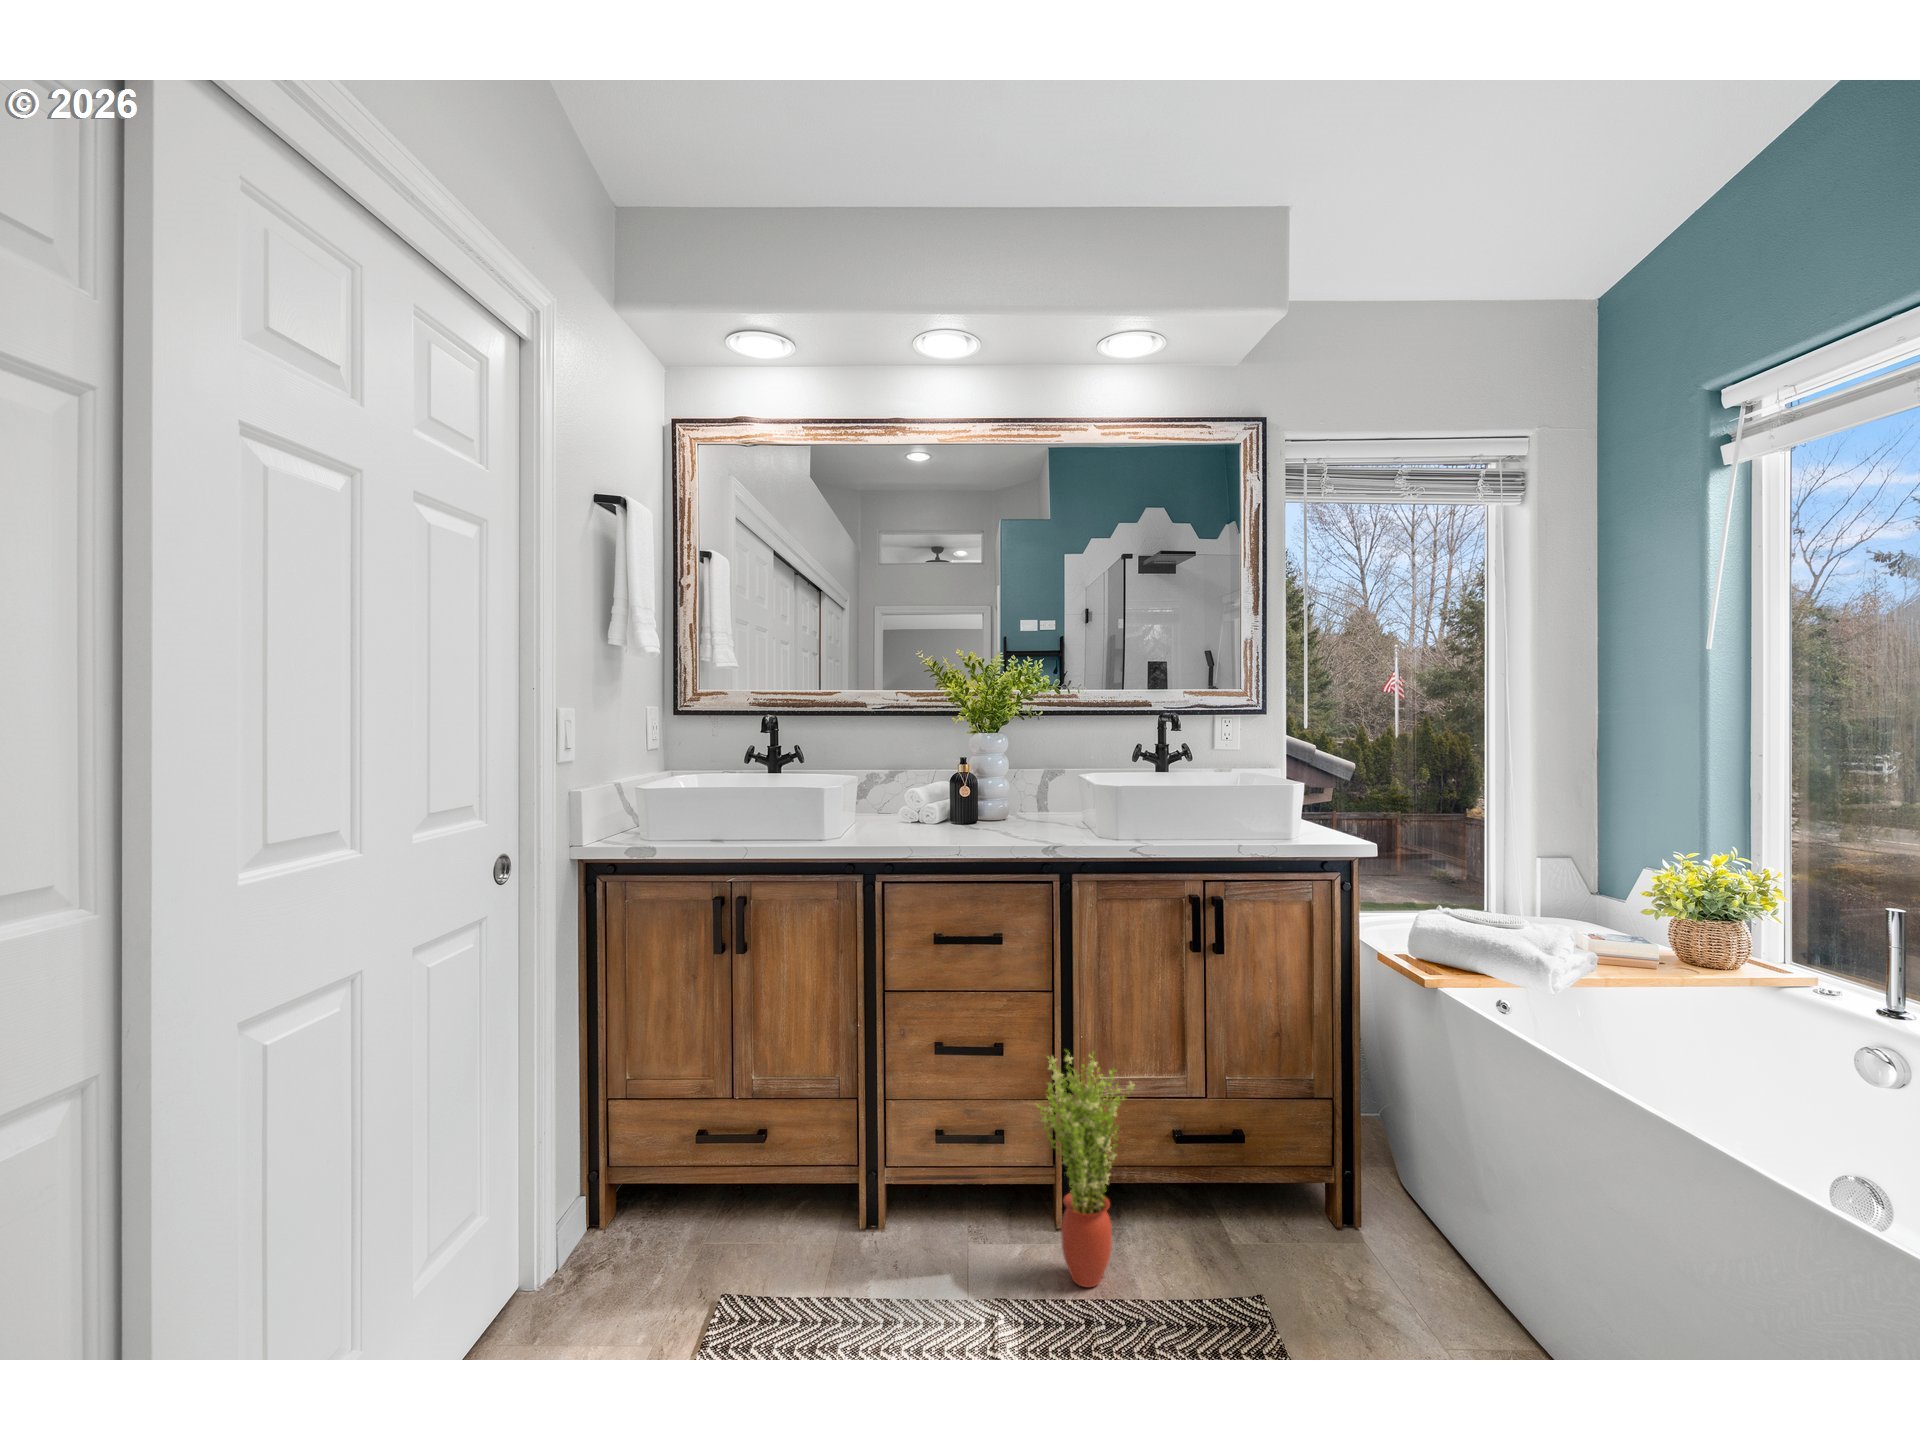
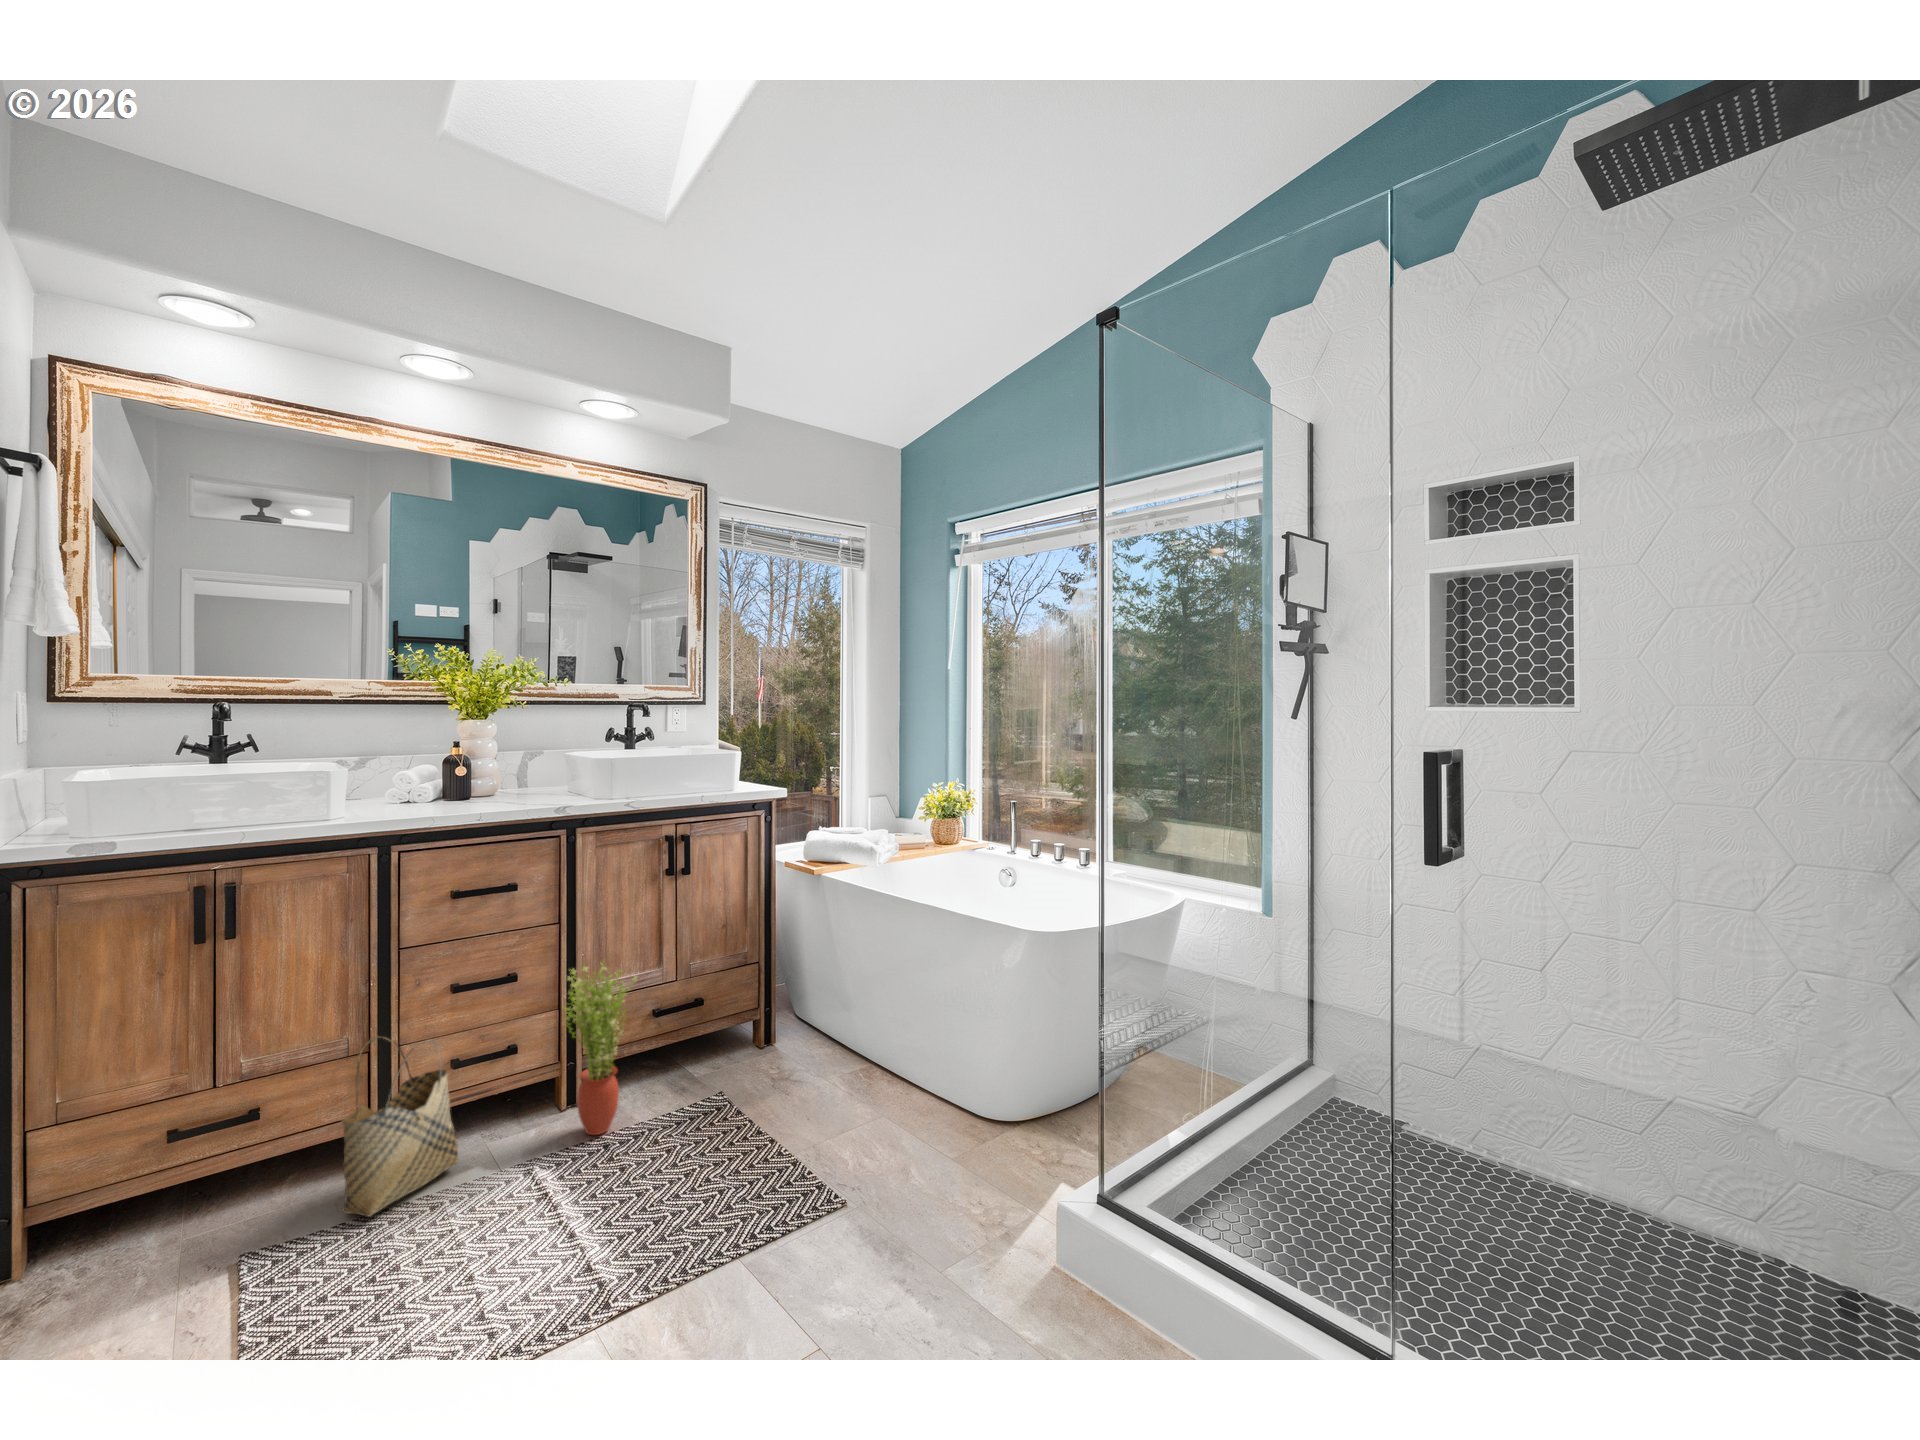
woven basket: none [809,1087,930,1298] -> present [341,1036,458,1217]

